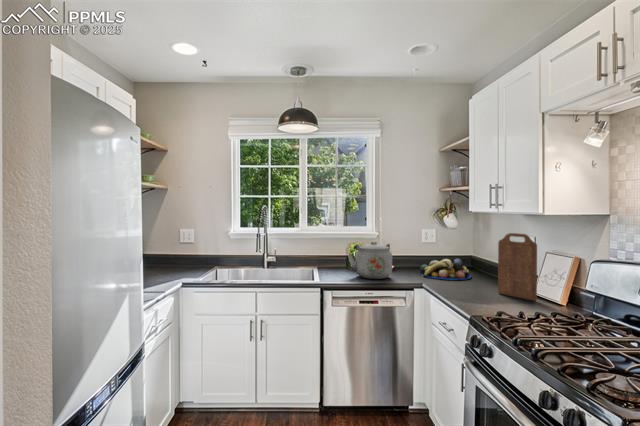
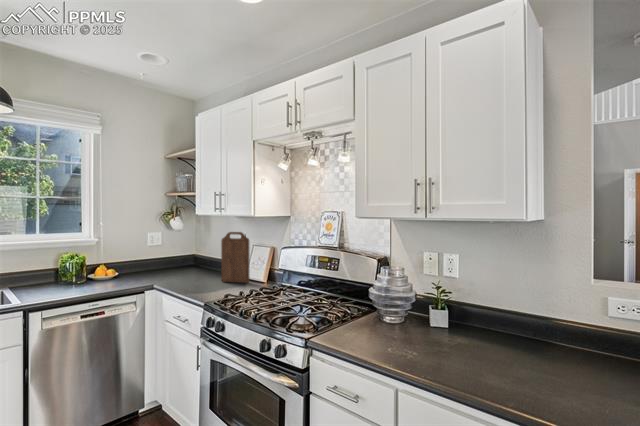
kettle: present [348,242,392,279] -> none [61,248,119,289]
fruit bowl: present [420,259,471,280] -> none [147,258,198,279]

